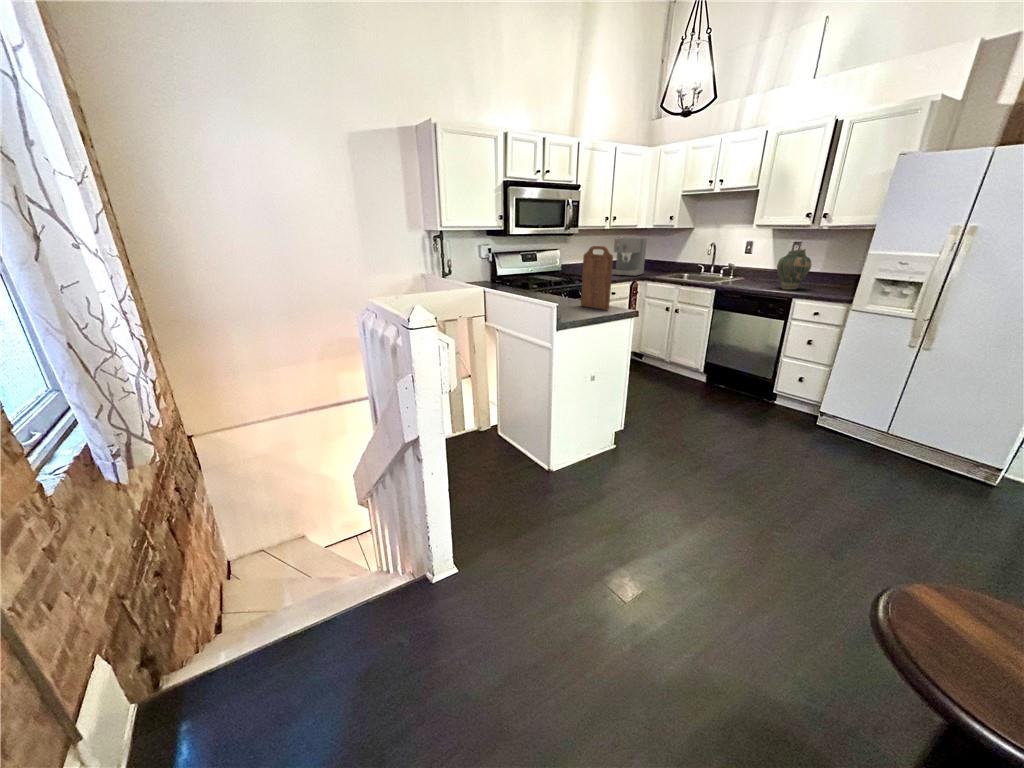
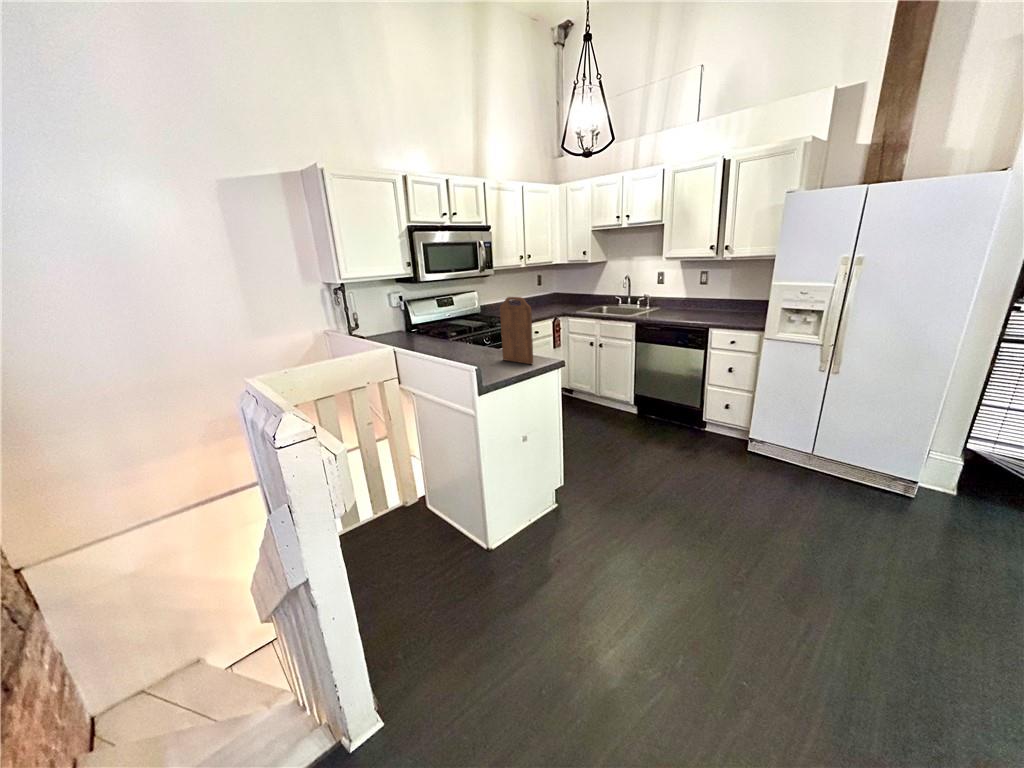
coffee maker: present [612,238,647,276] -> none [532,274,564,313]
vase: present [777,249,811,289] -> none [690,280,720,319]

